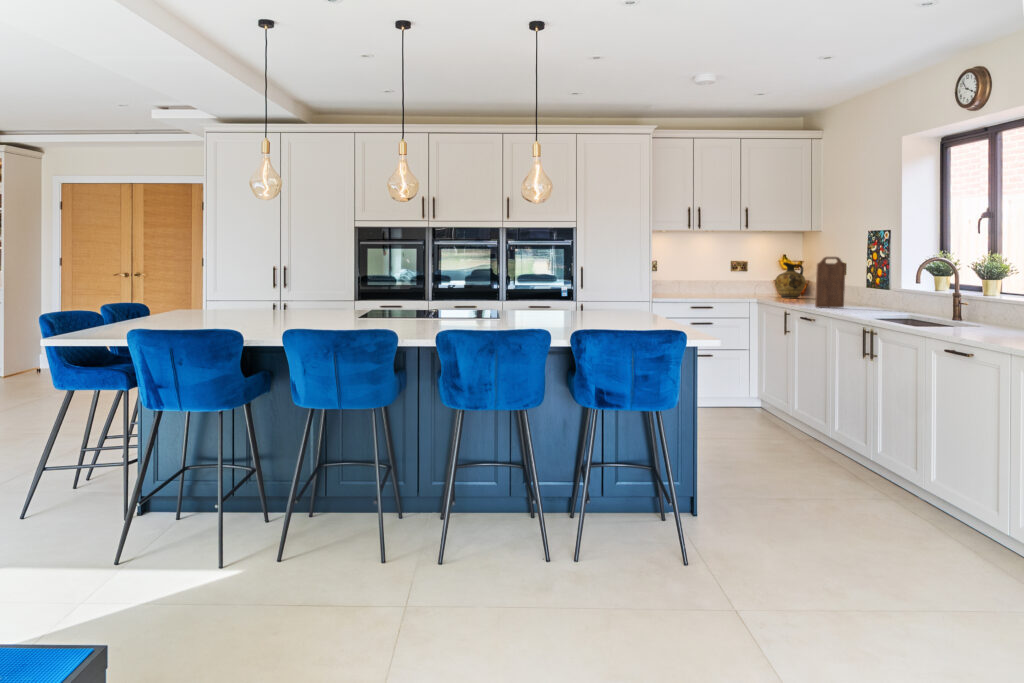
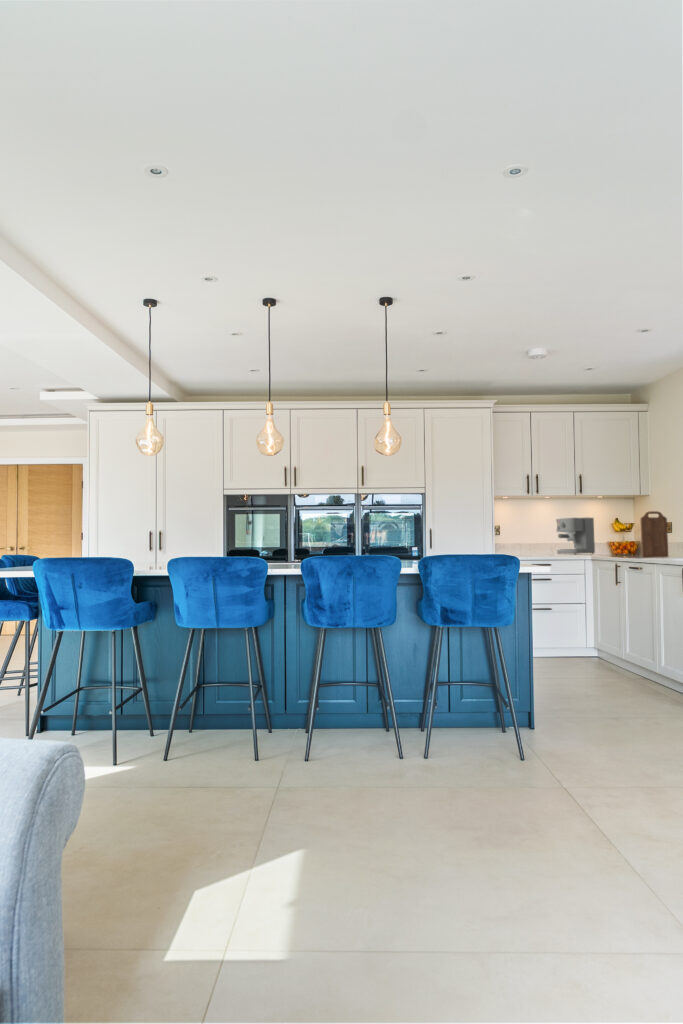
coffee maker: none [719,255,761,295] -> present [556,517,595,554]
ceramic jug: present [775,262,806,298] -> none [608,523,636,556]

